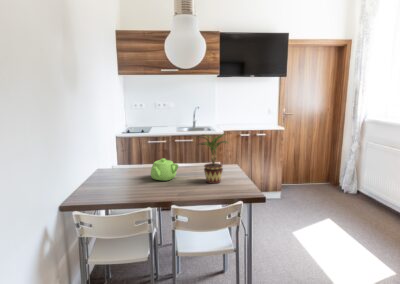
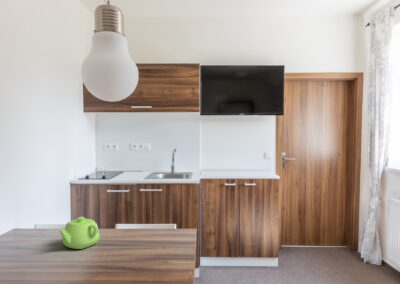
potted plant: present [198,134,228,184] -> none [113,185,162,257]

